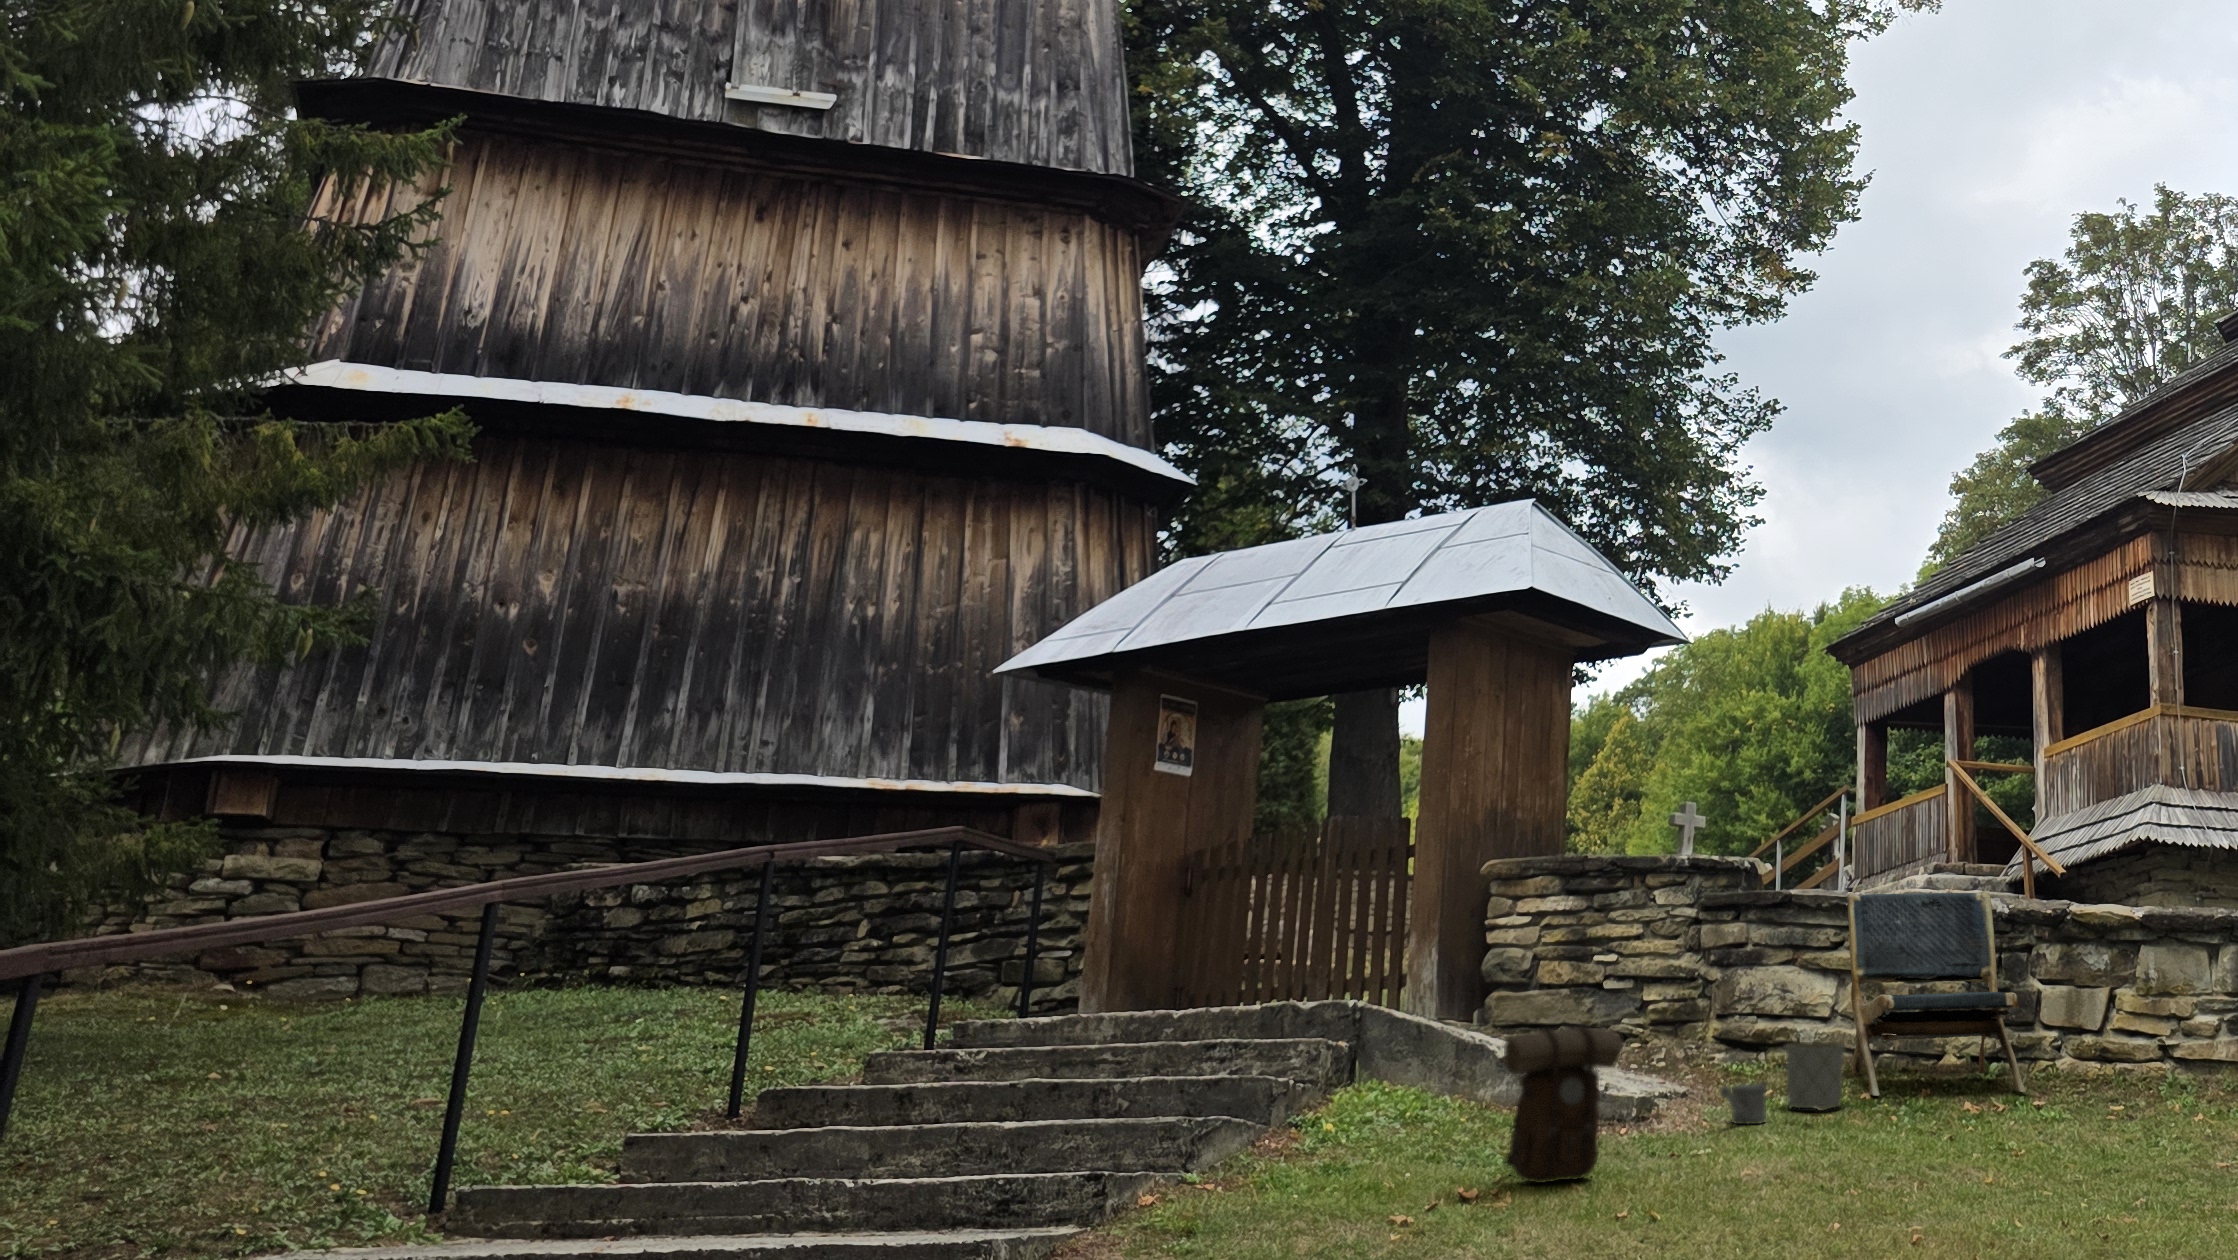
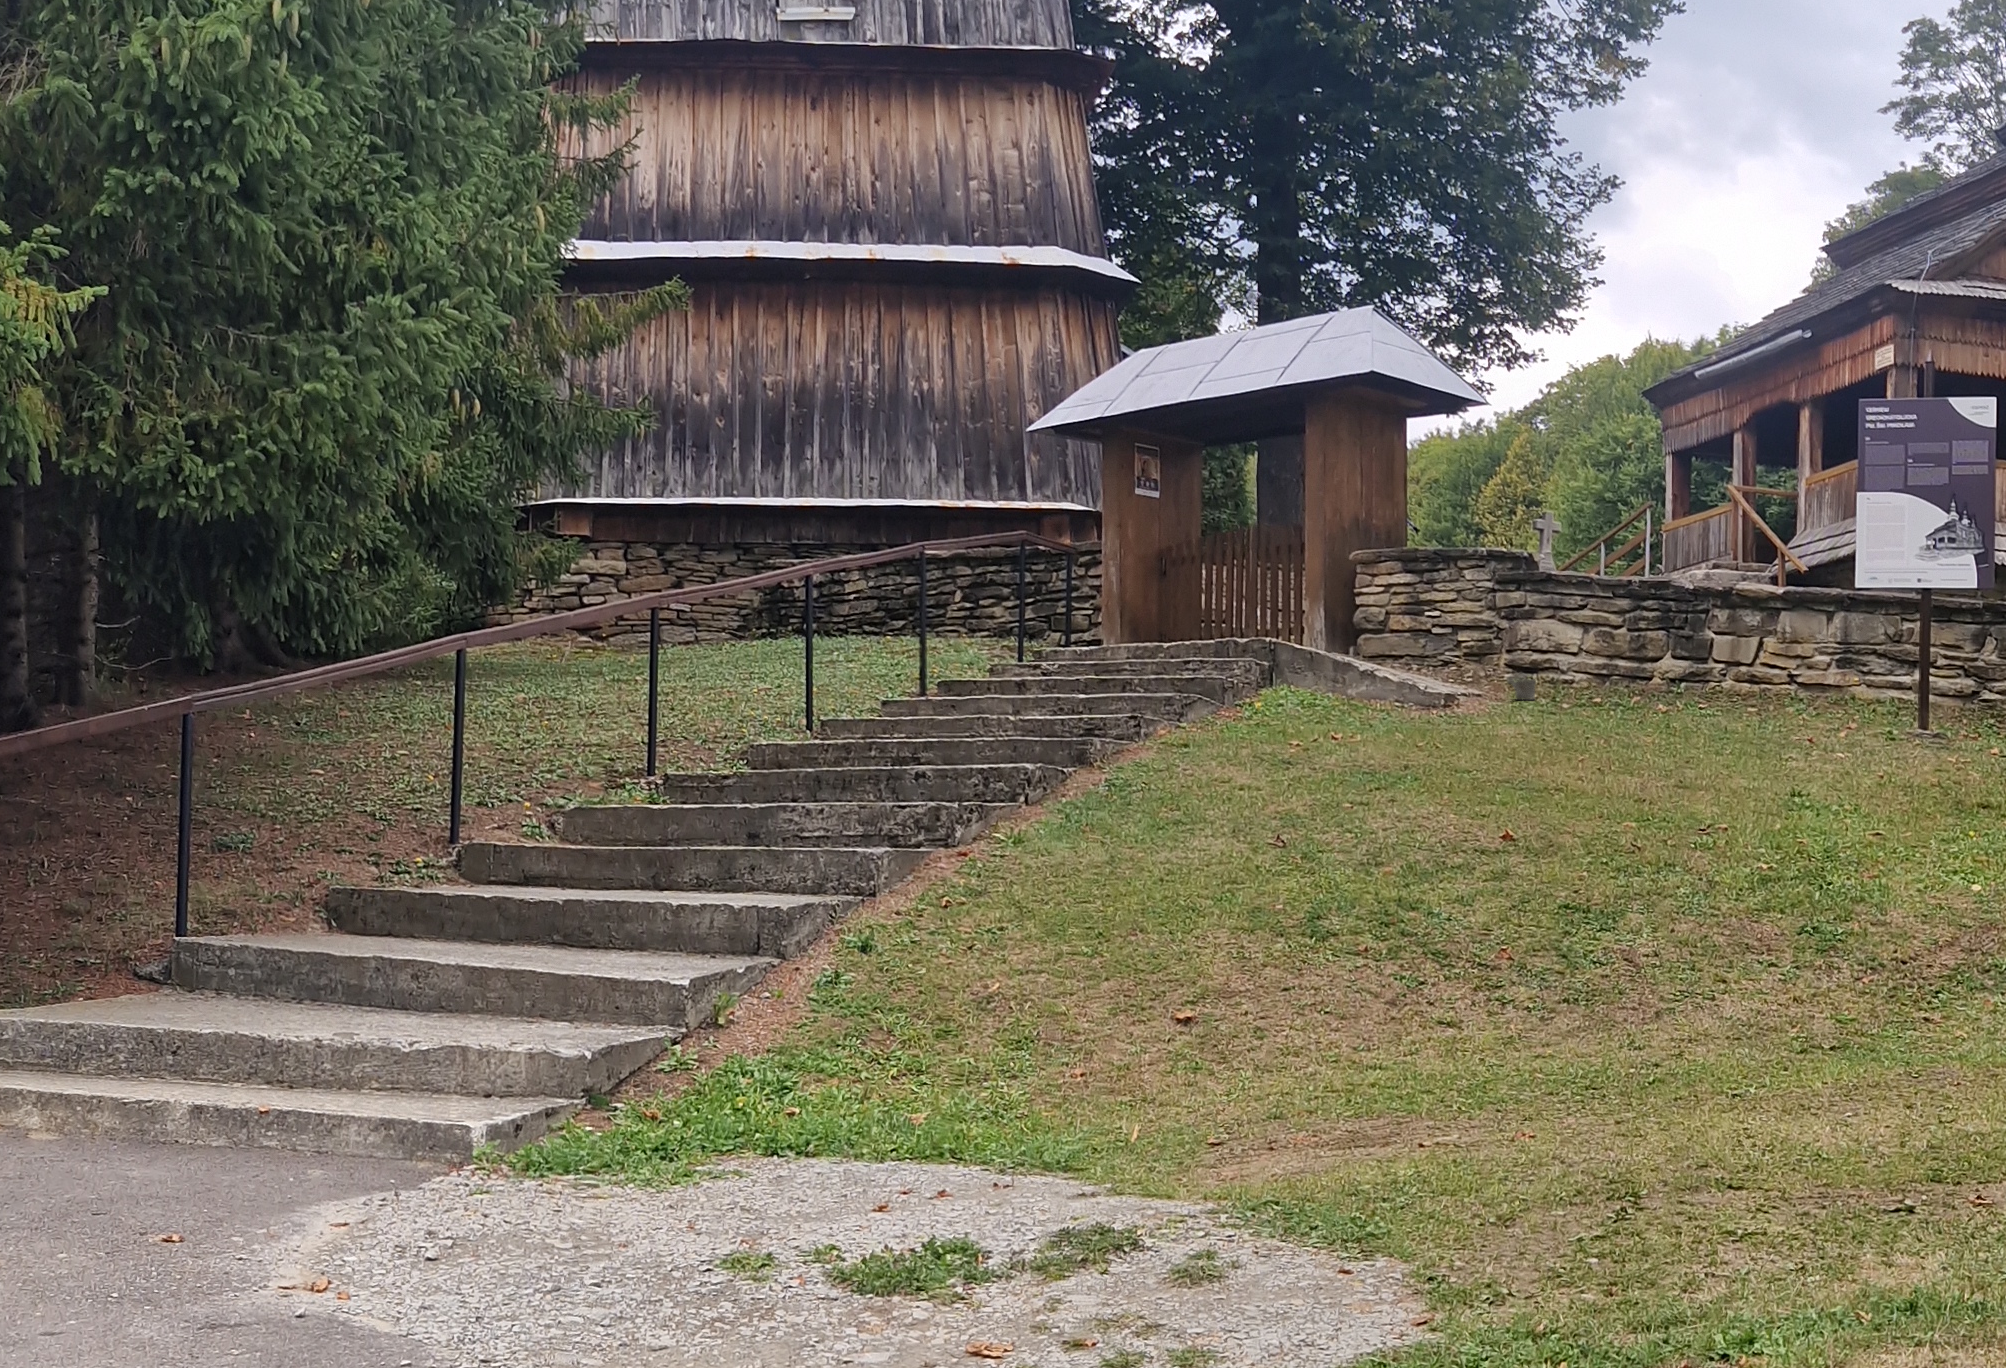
lounge chair: present [1847,891,2026,1096] -> none [1590,579,1695,694]
backpack: present [1504,1027,1623,1183] -> none [1385,633,1450,713]
planter: present [1786,1042,1845,1111] -> none [1548,660,1583,697]

